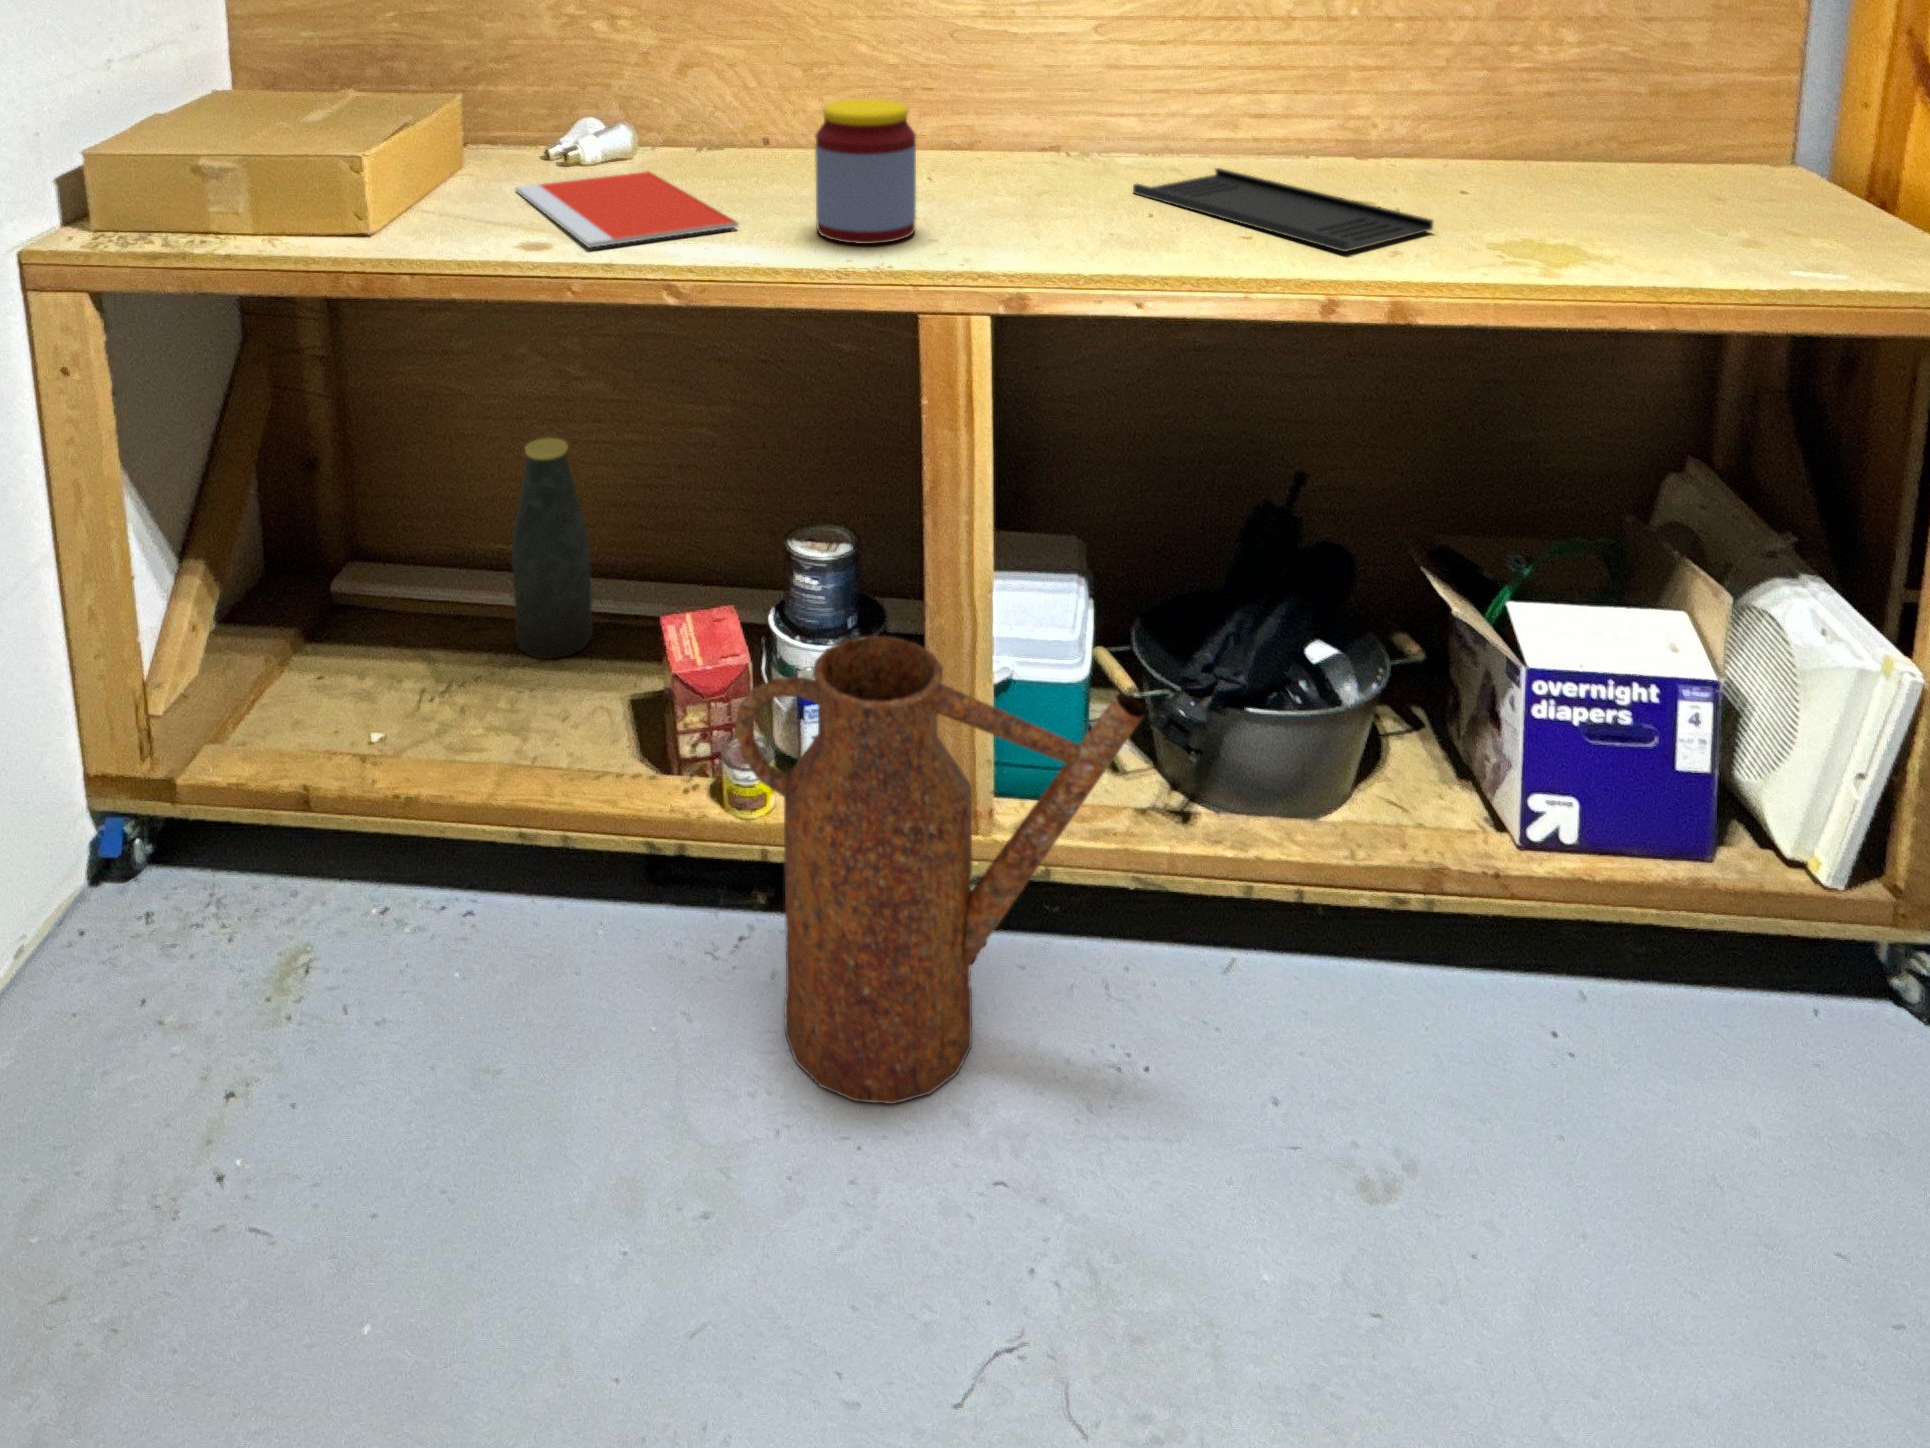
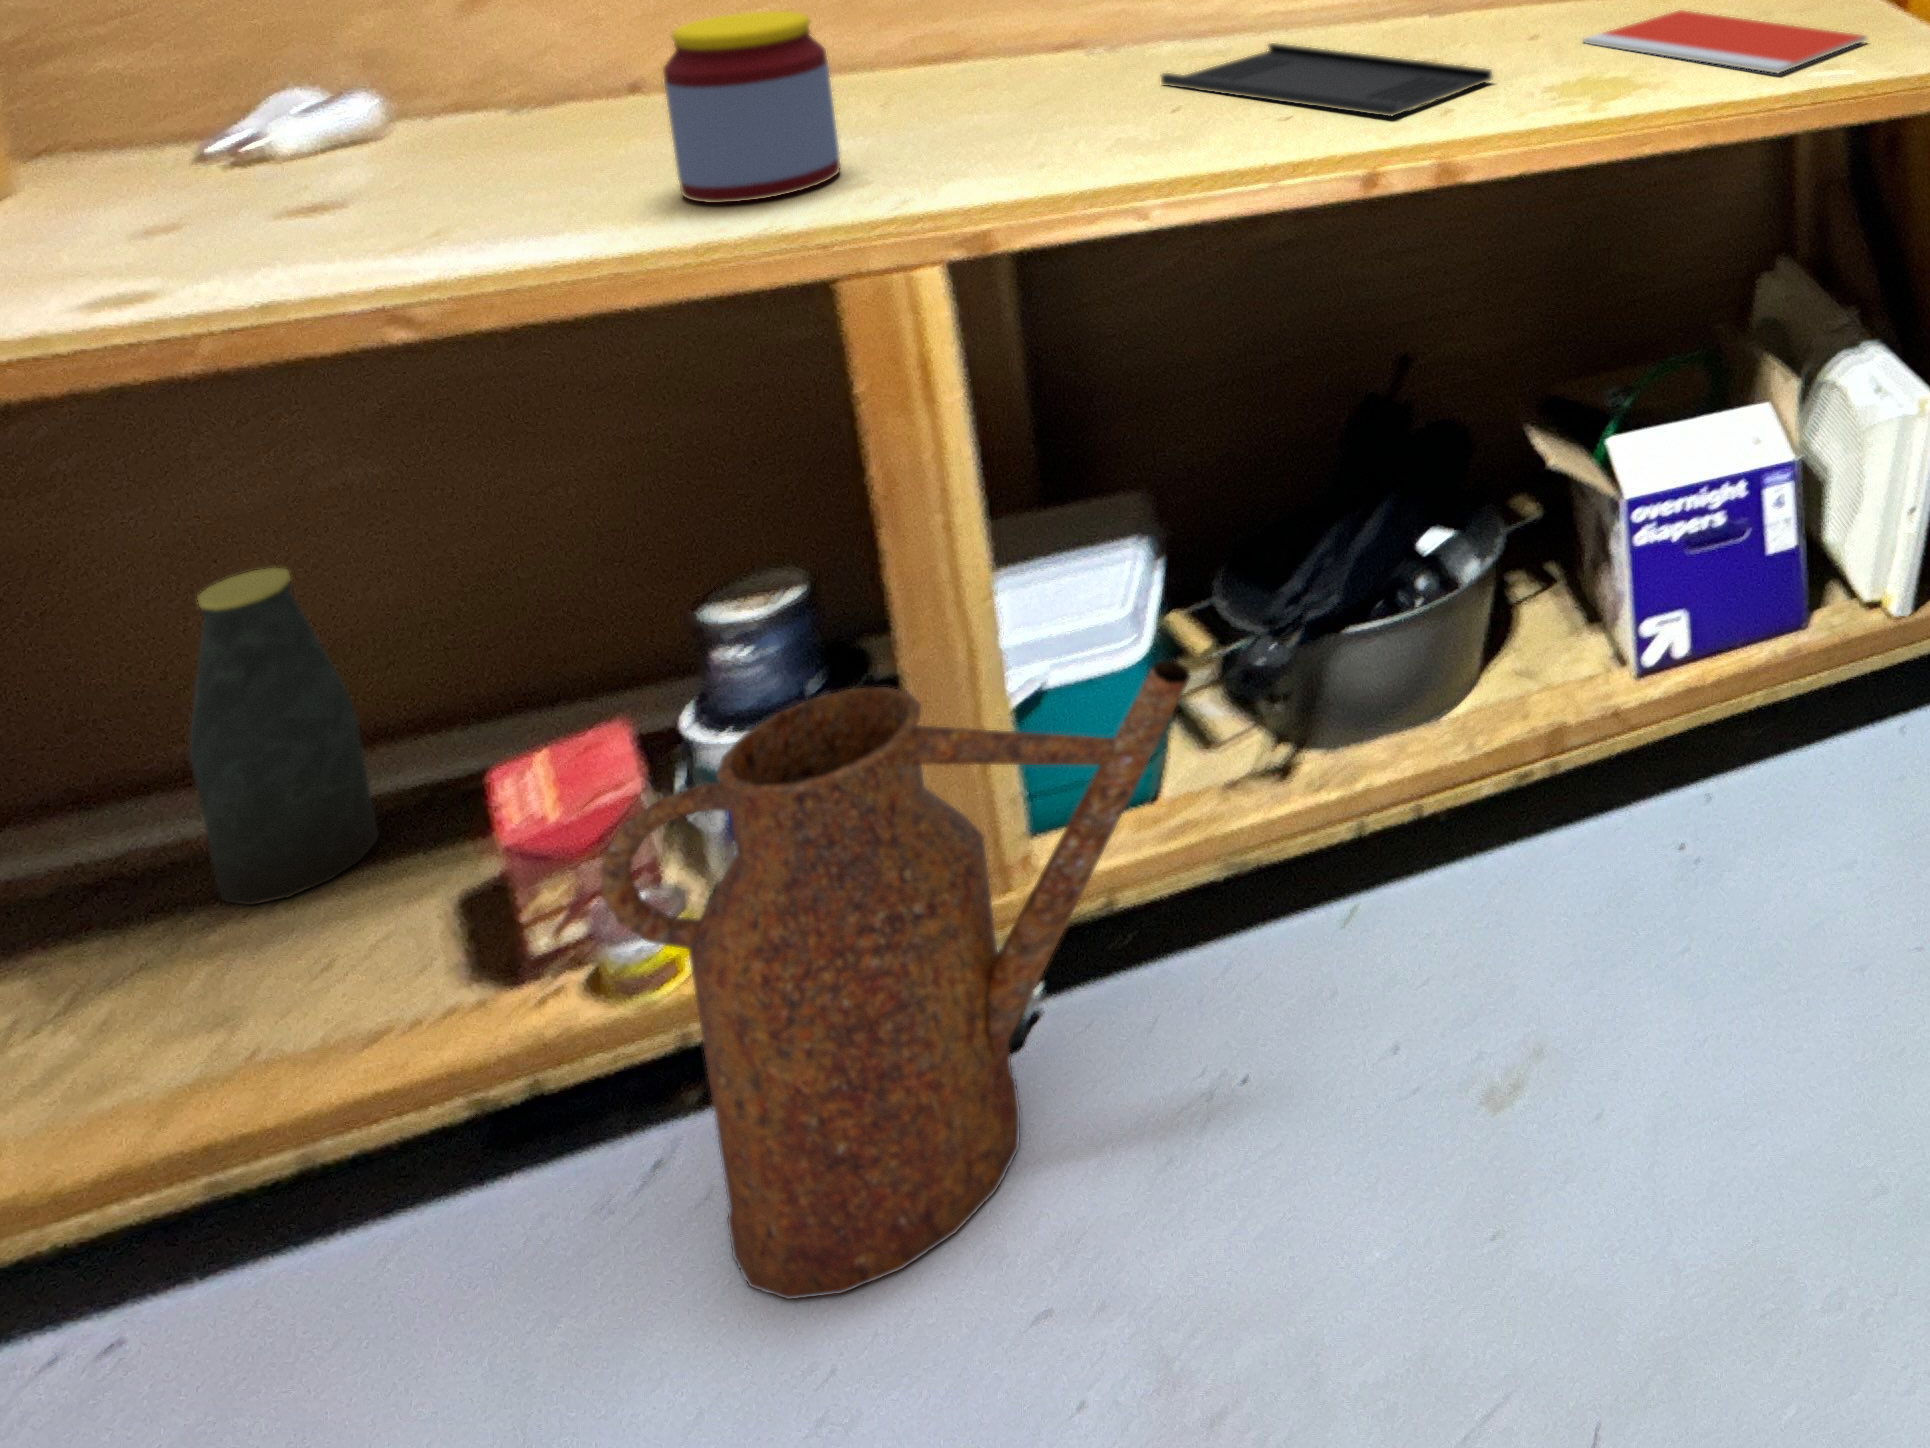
notebook: present [515,171,739,247] -> present [1583,10,1866,73]

